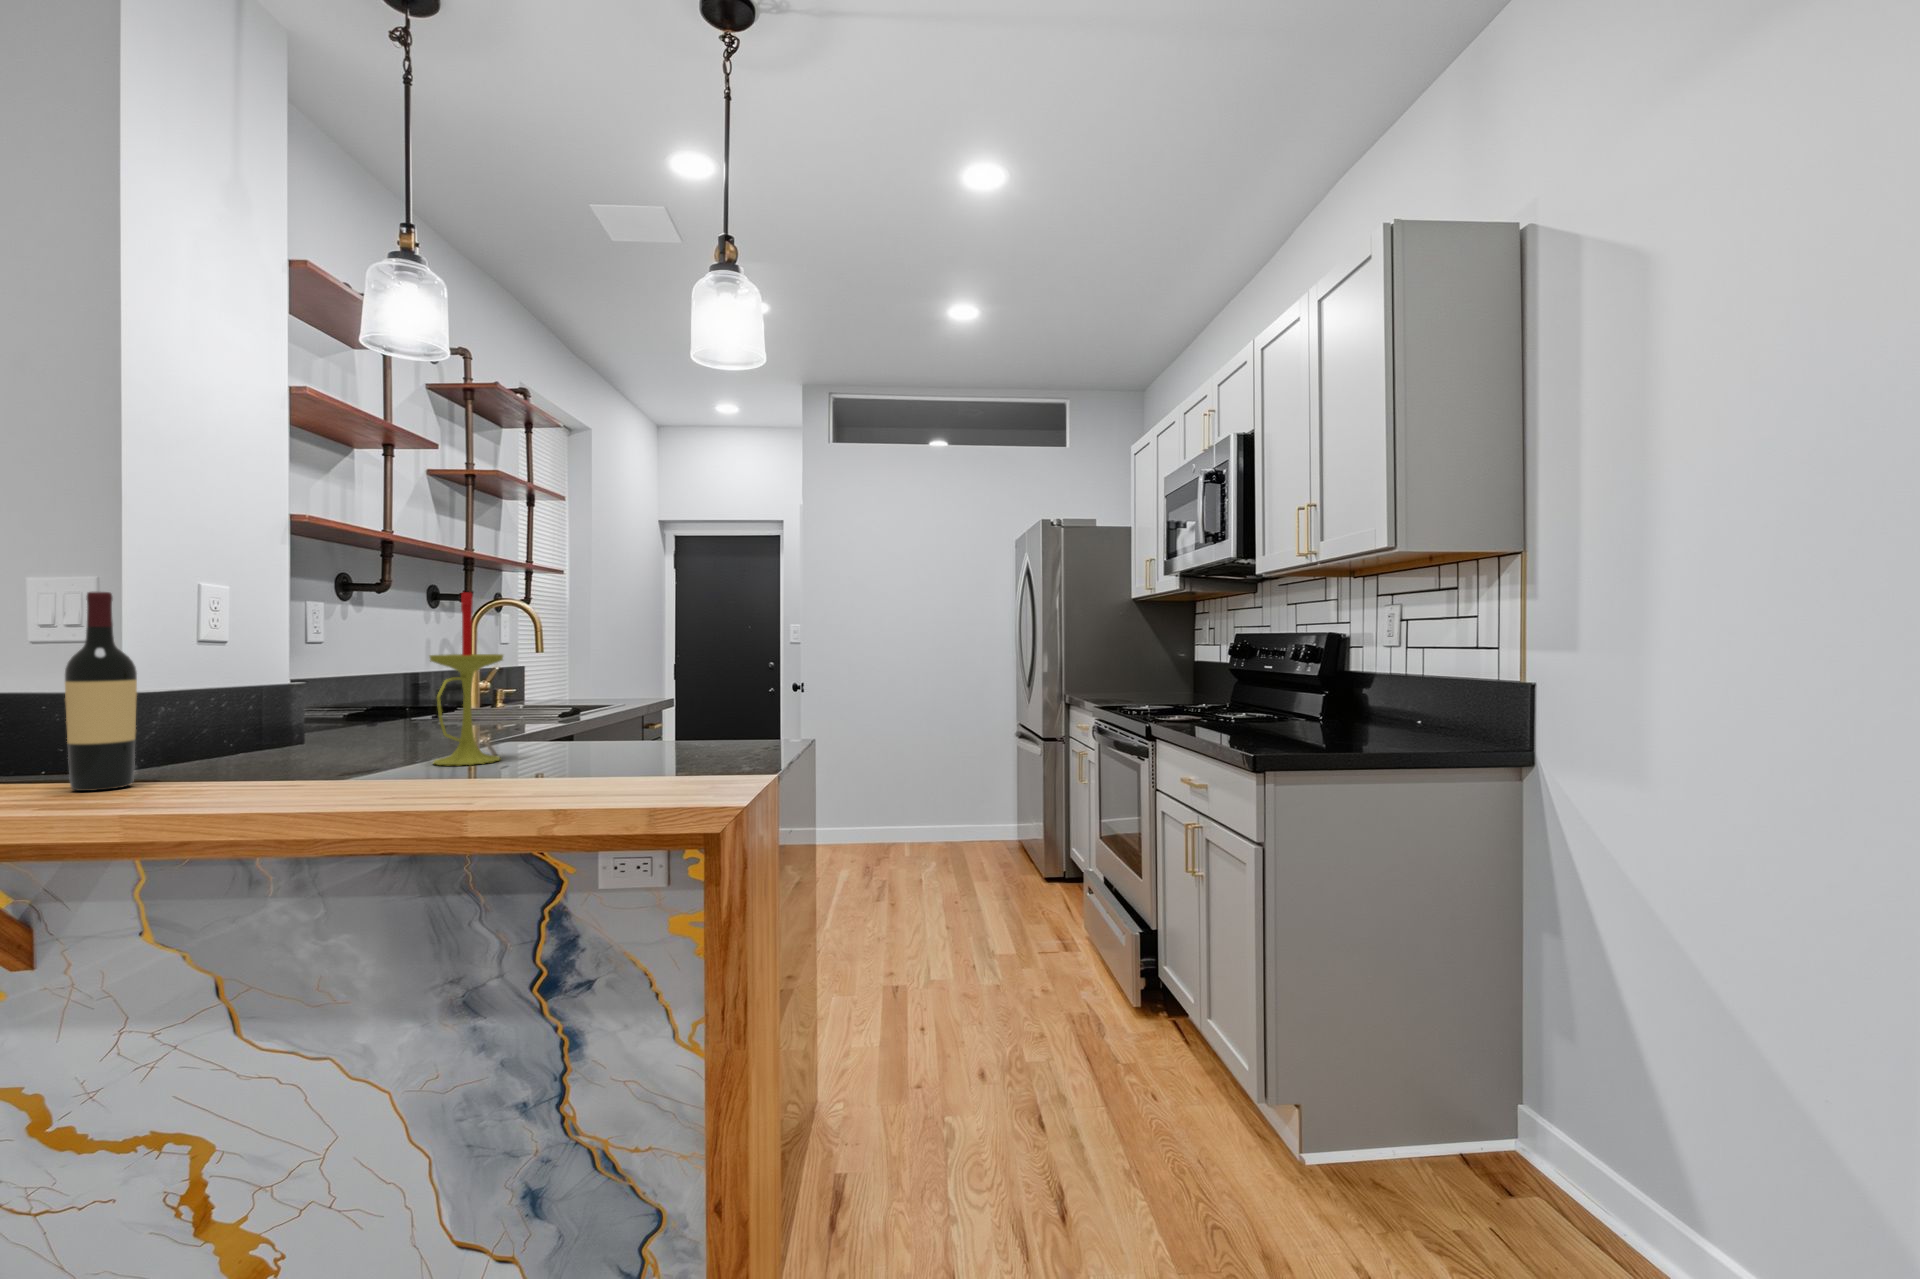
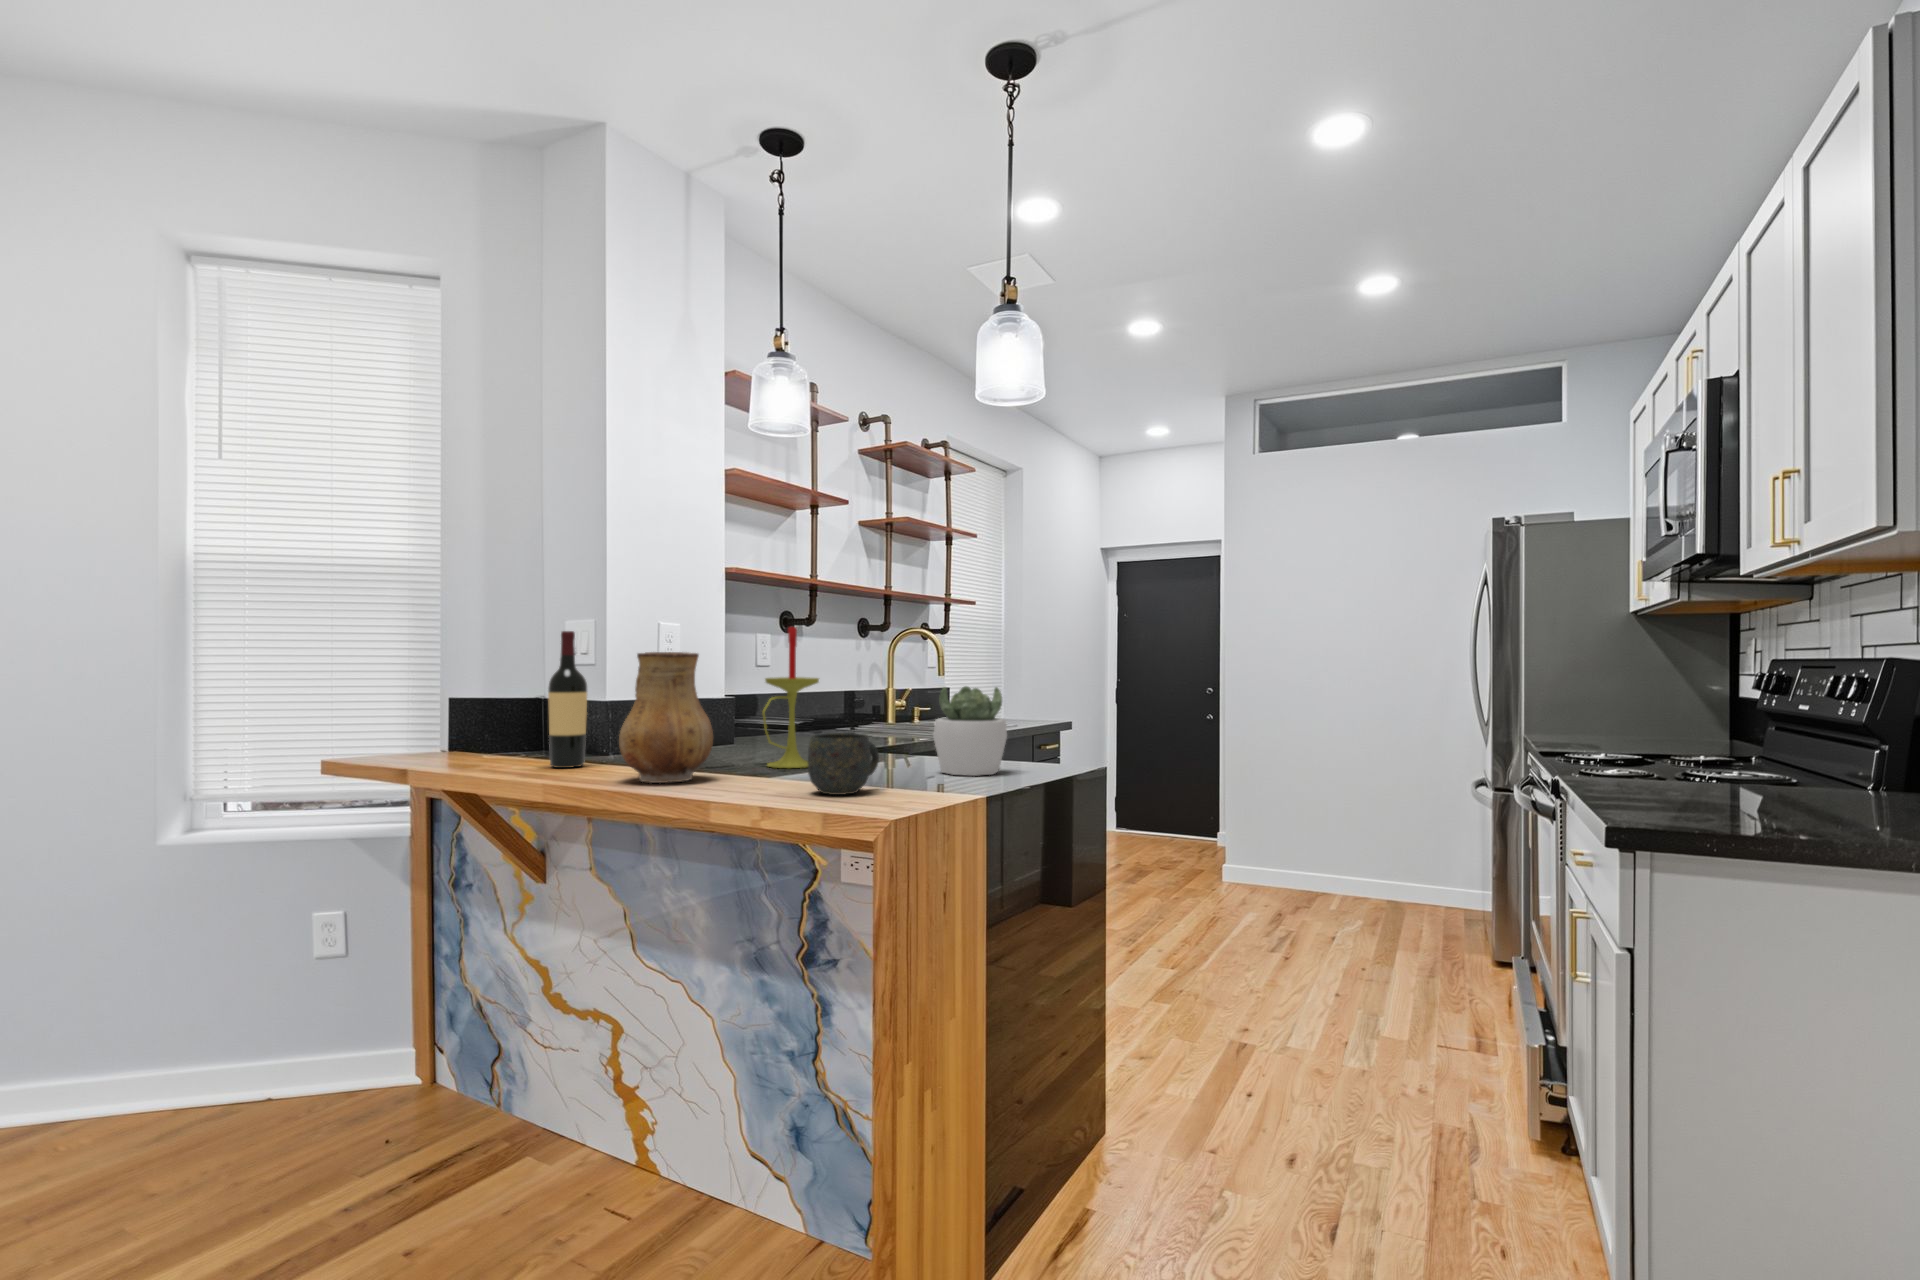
ceramic pitcher: none [248,622,396,798] -> present [619,652,713,783]
succulent plant: none [664,660,744,757] -> present [933,686,1007,776]
mug: none [567,716,645,789] -> present [808,733,879,795]

